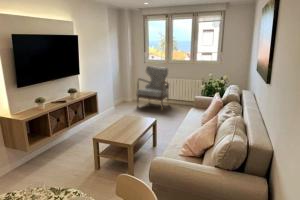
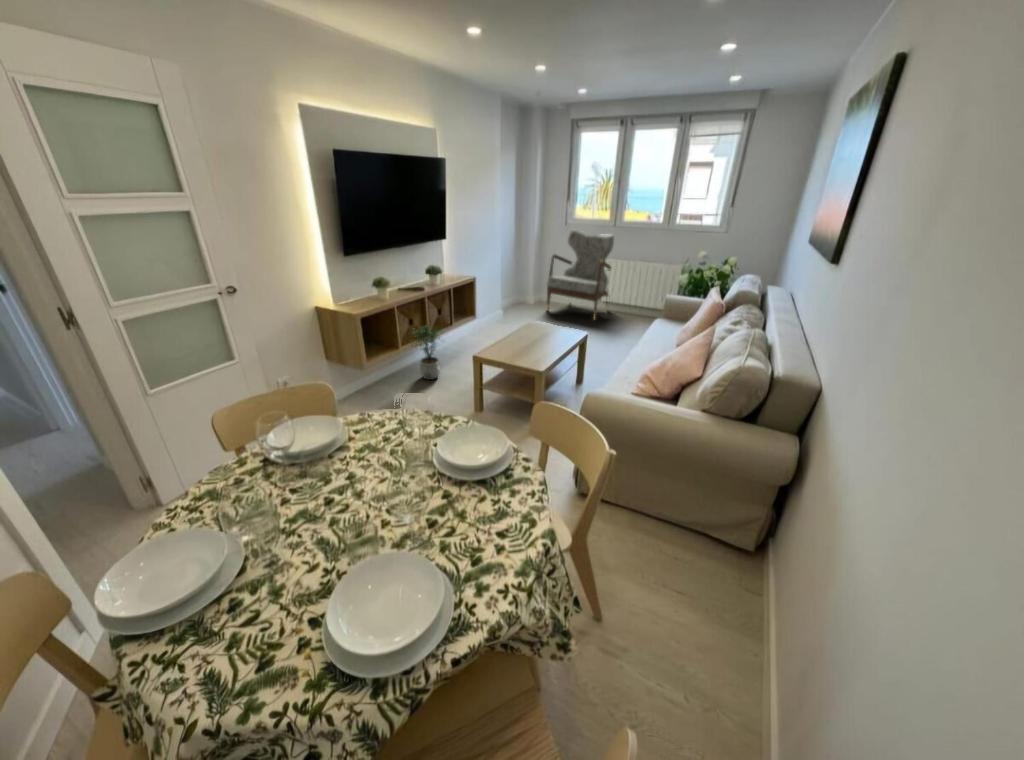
potted plant: none [56,120,78,152] -> present [413,325,442,380]

